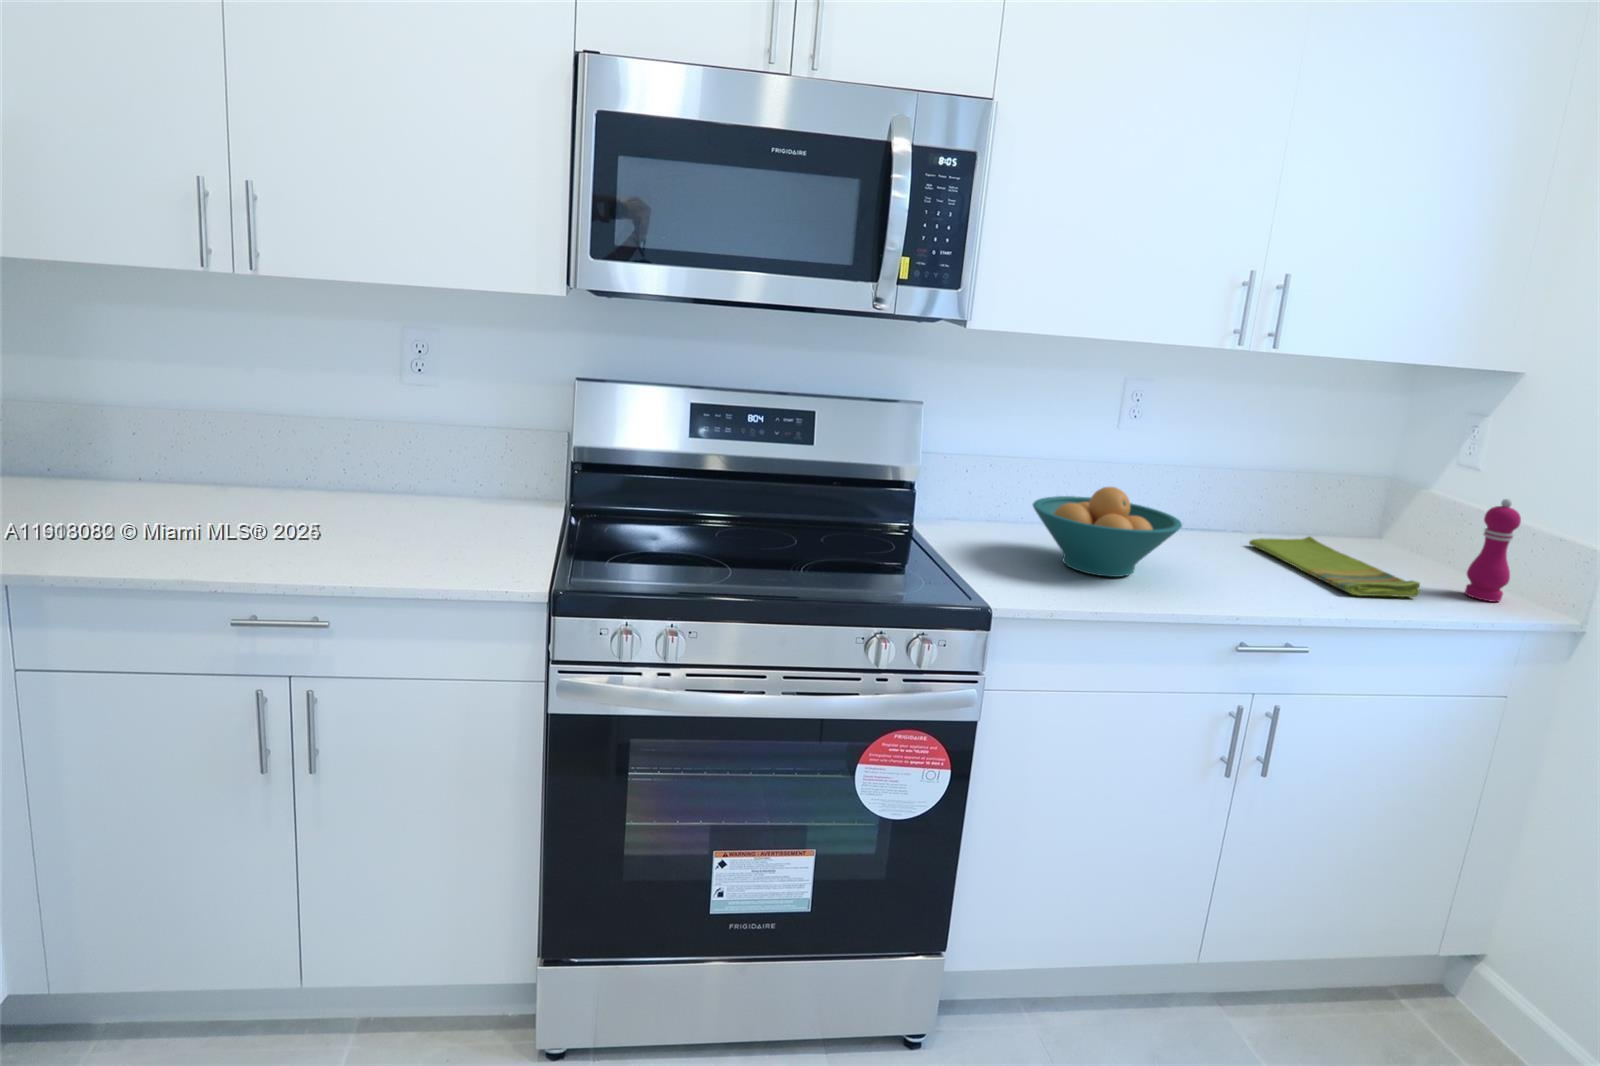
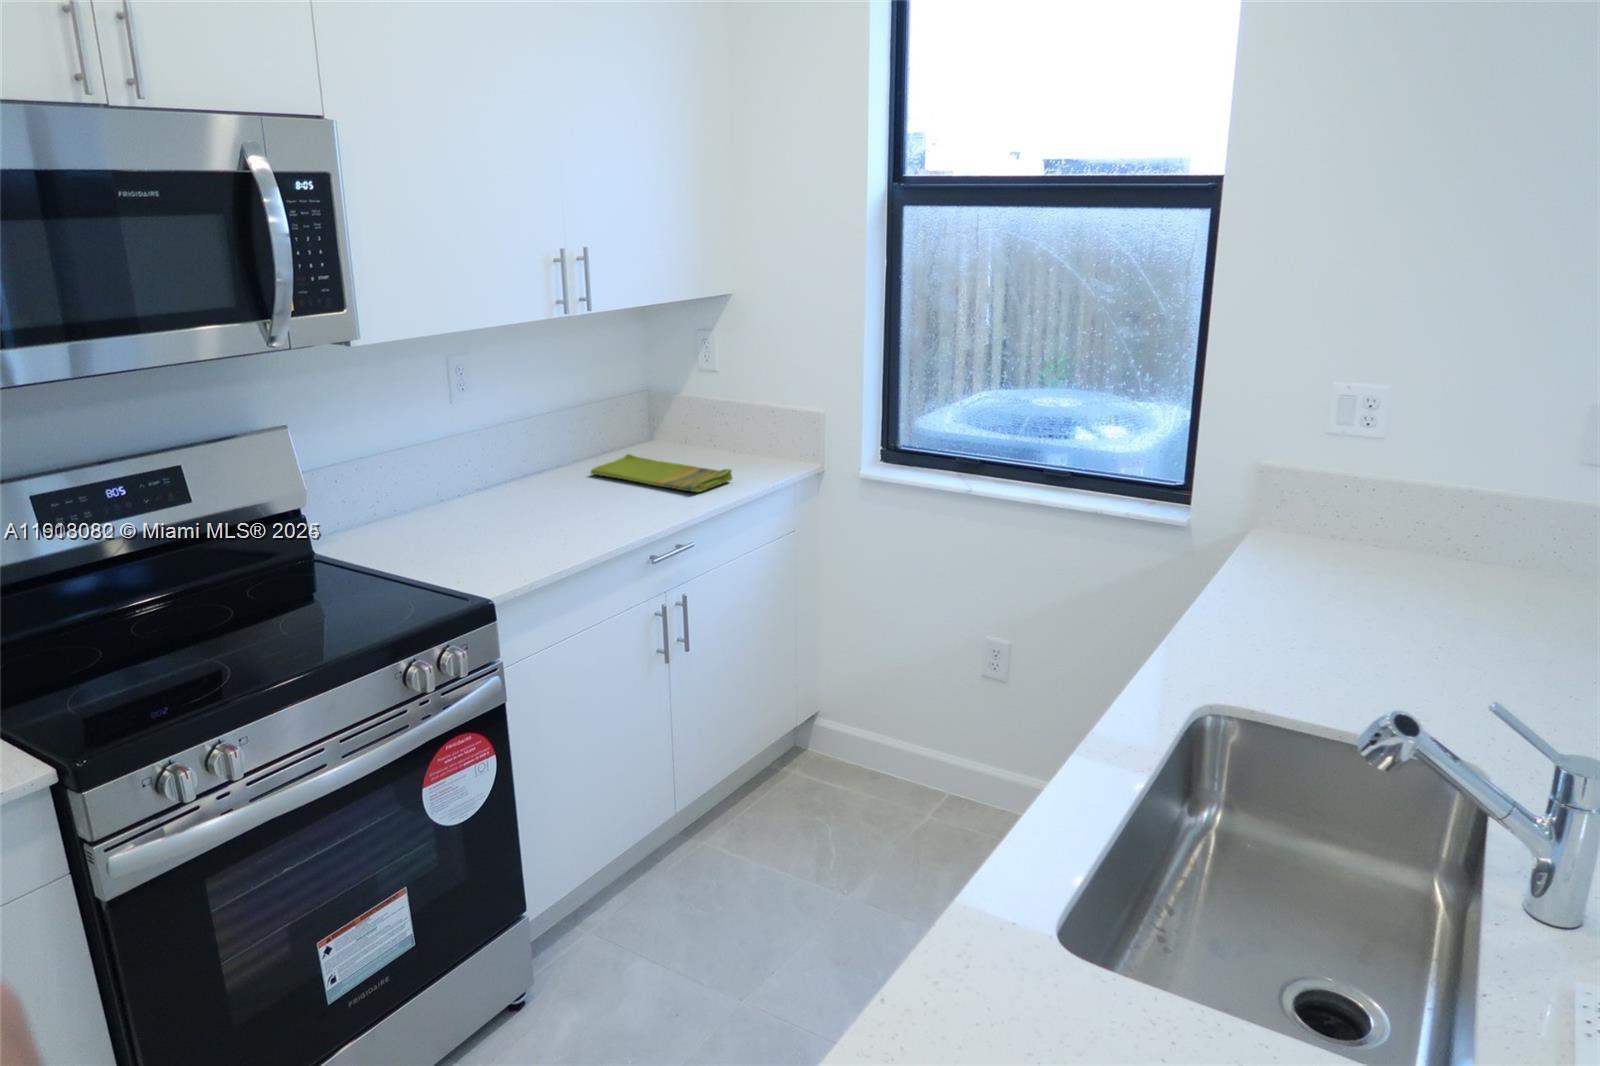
fruit bowl: present [1033,487,1182,577] -> none [445,460,581,542]
pepper mill: present [1465,499,1521,602] -> none [748,392,775,469]

